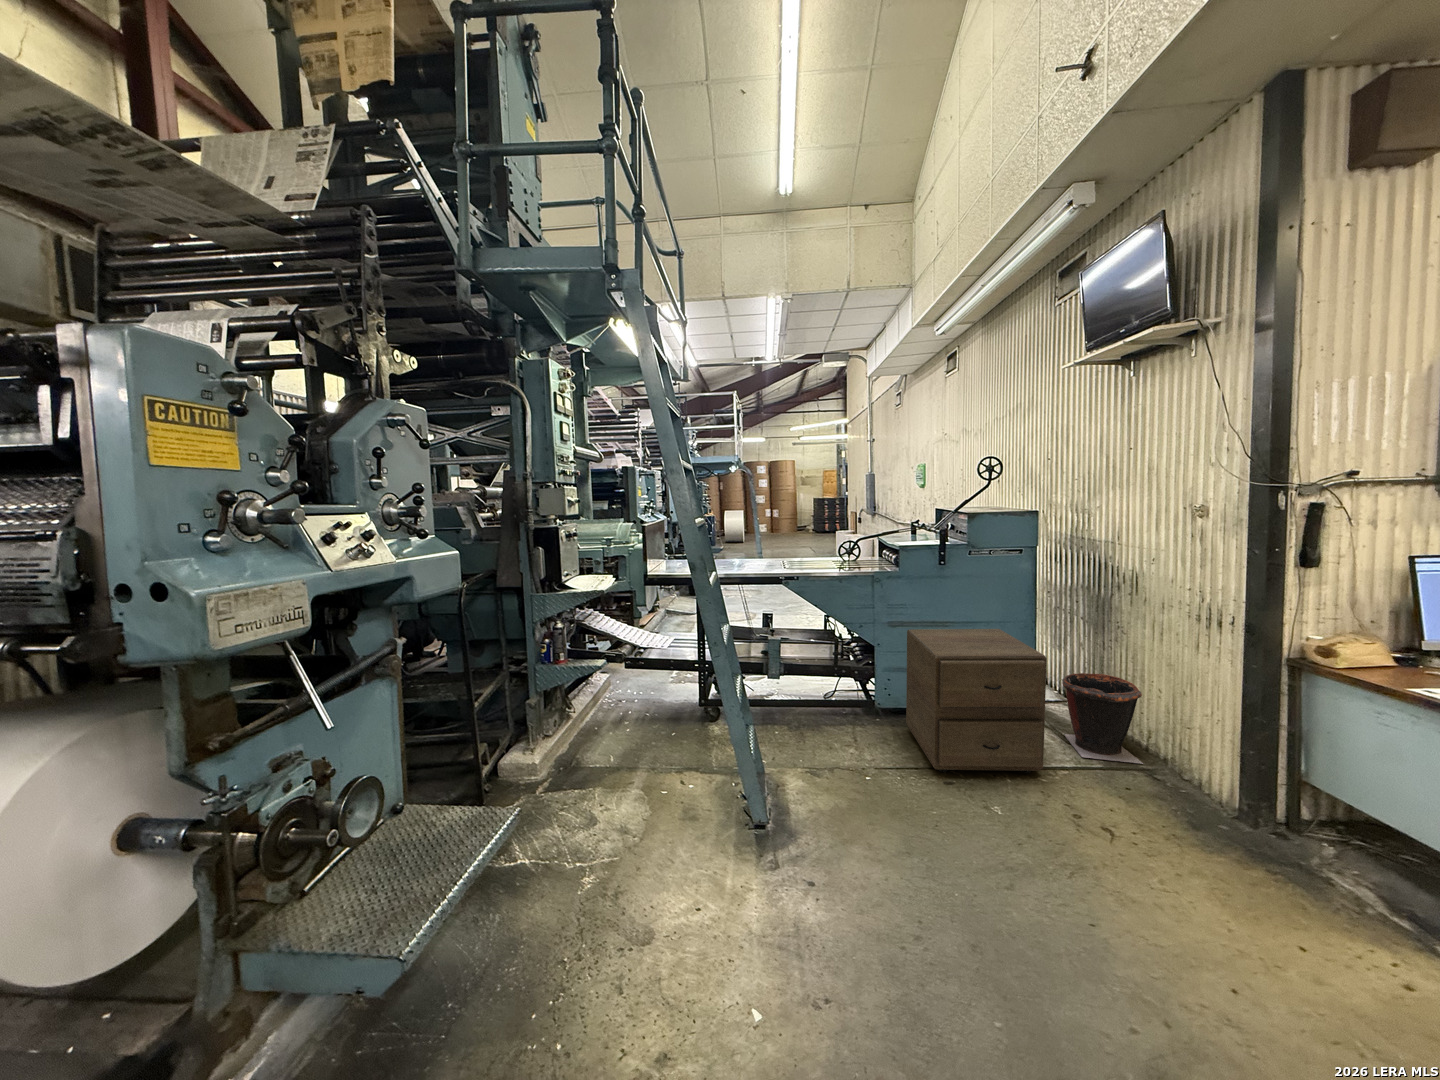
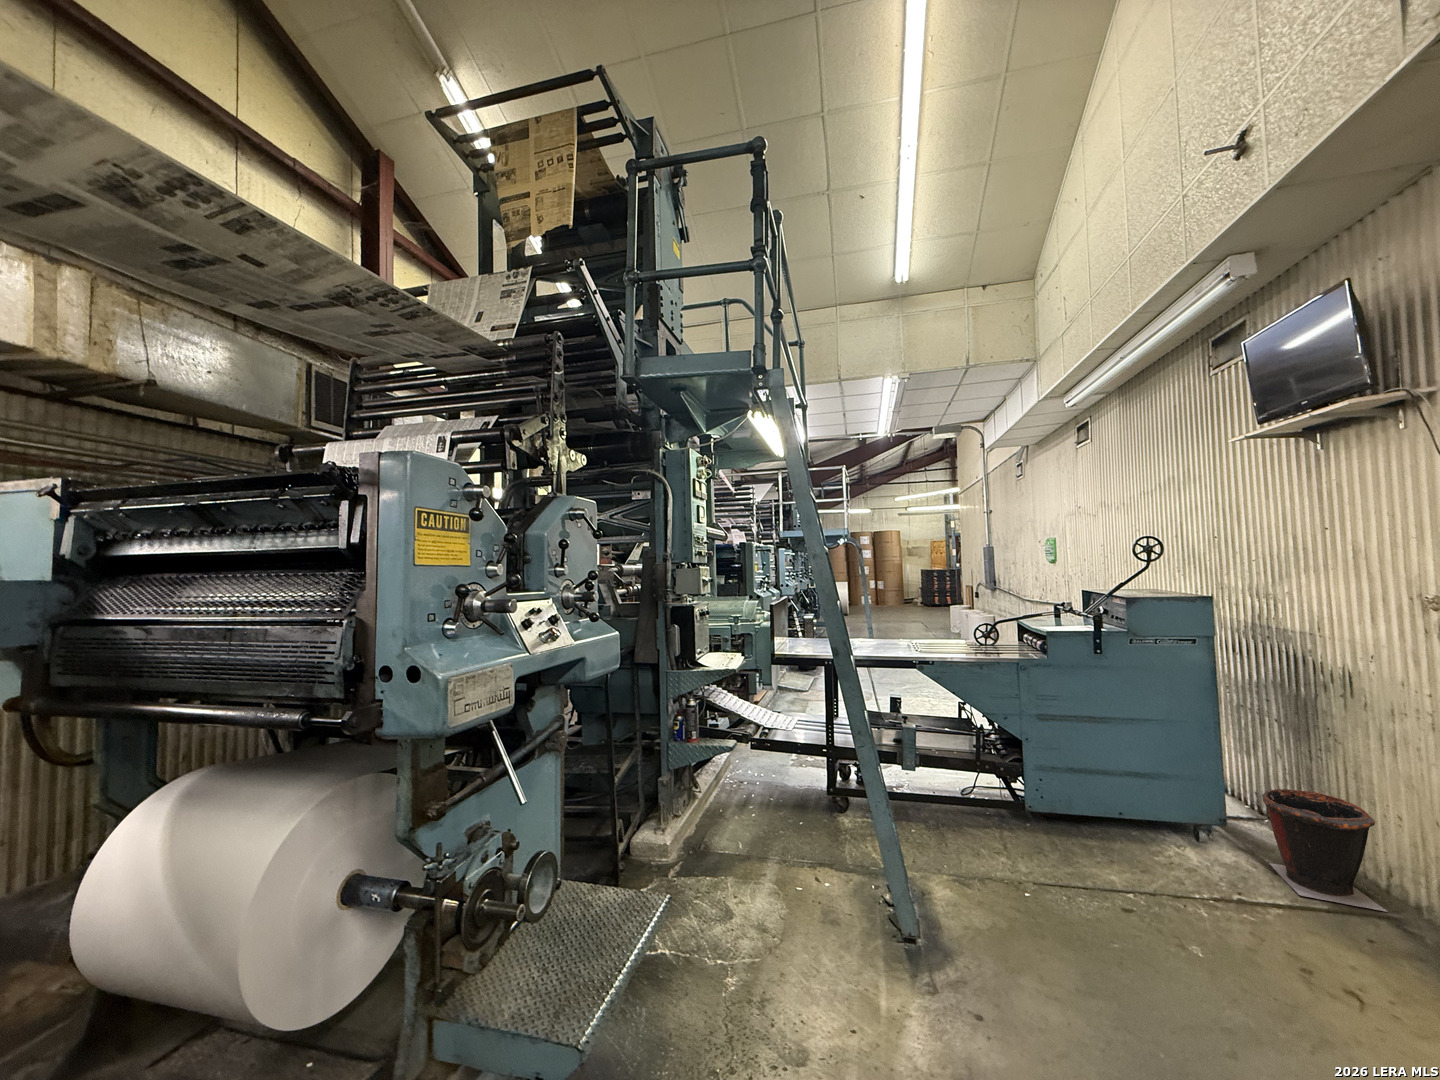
filing cabinet: present [906,629,1047,773] -> none [1060,725,1249,909]

